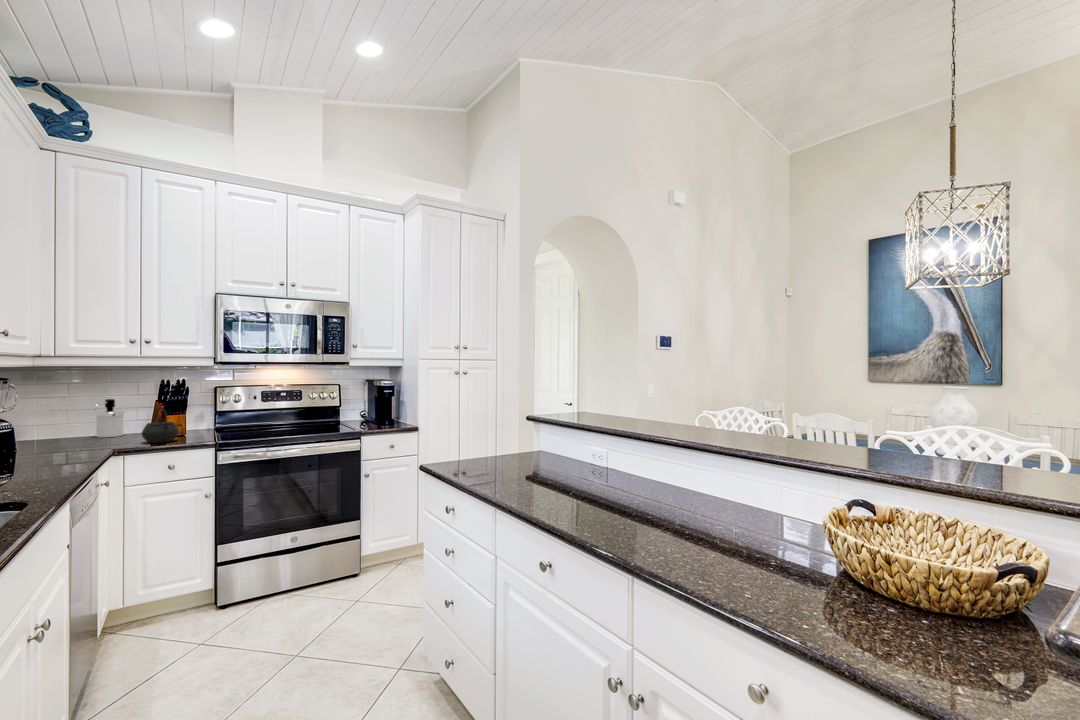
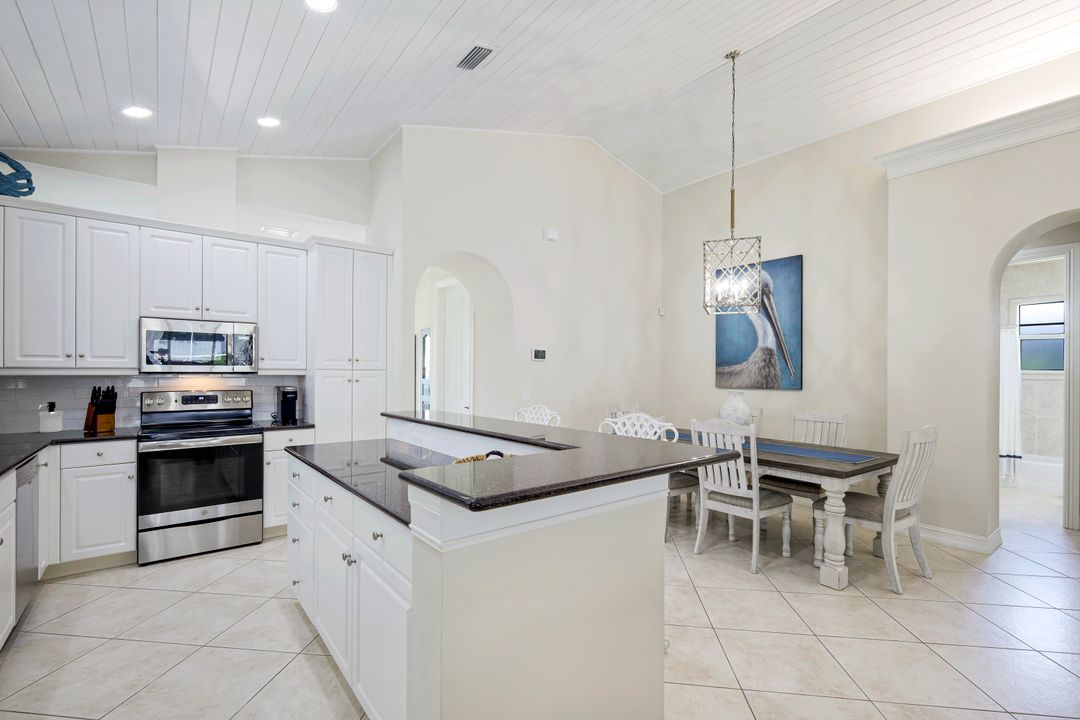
kettle: present [142,407,179,443] -> none [76,408,108,436]

